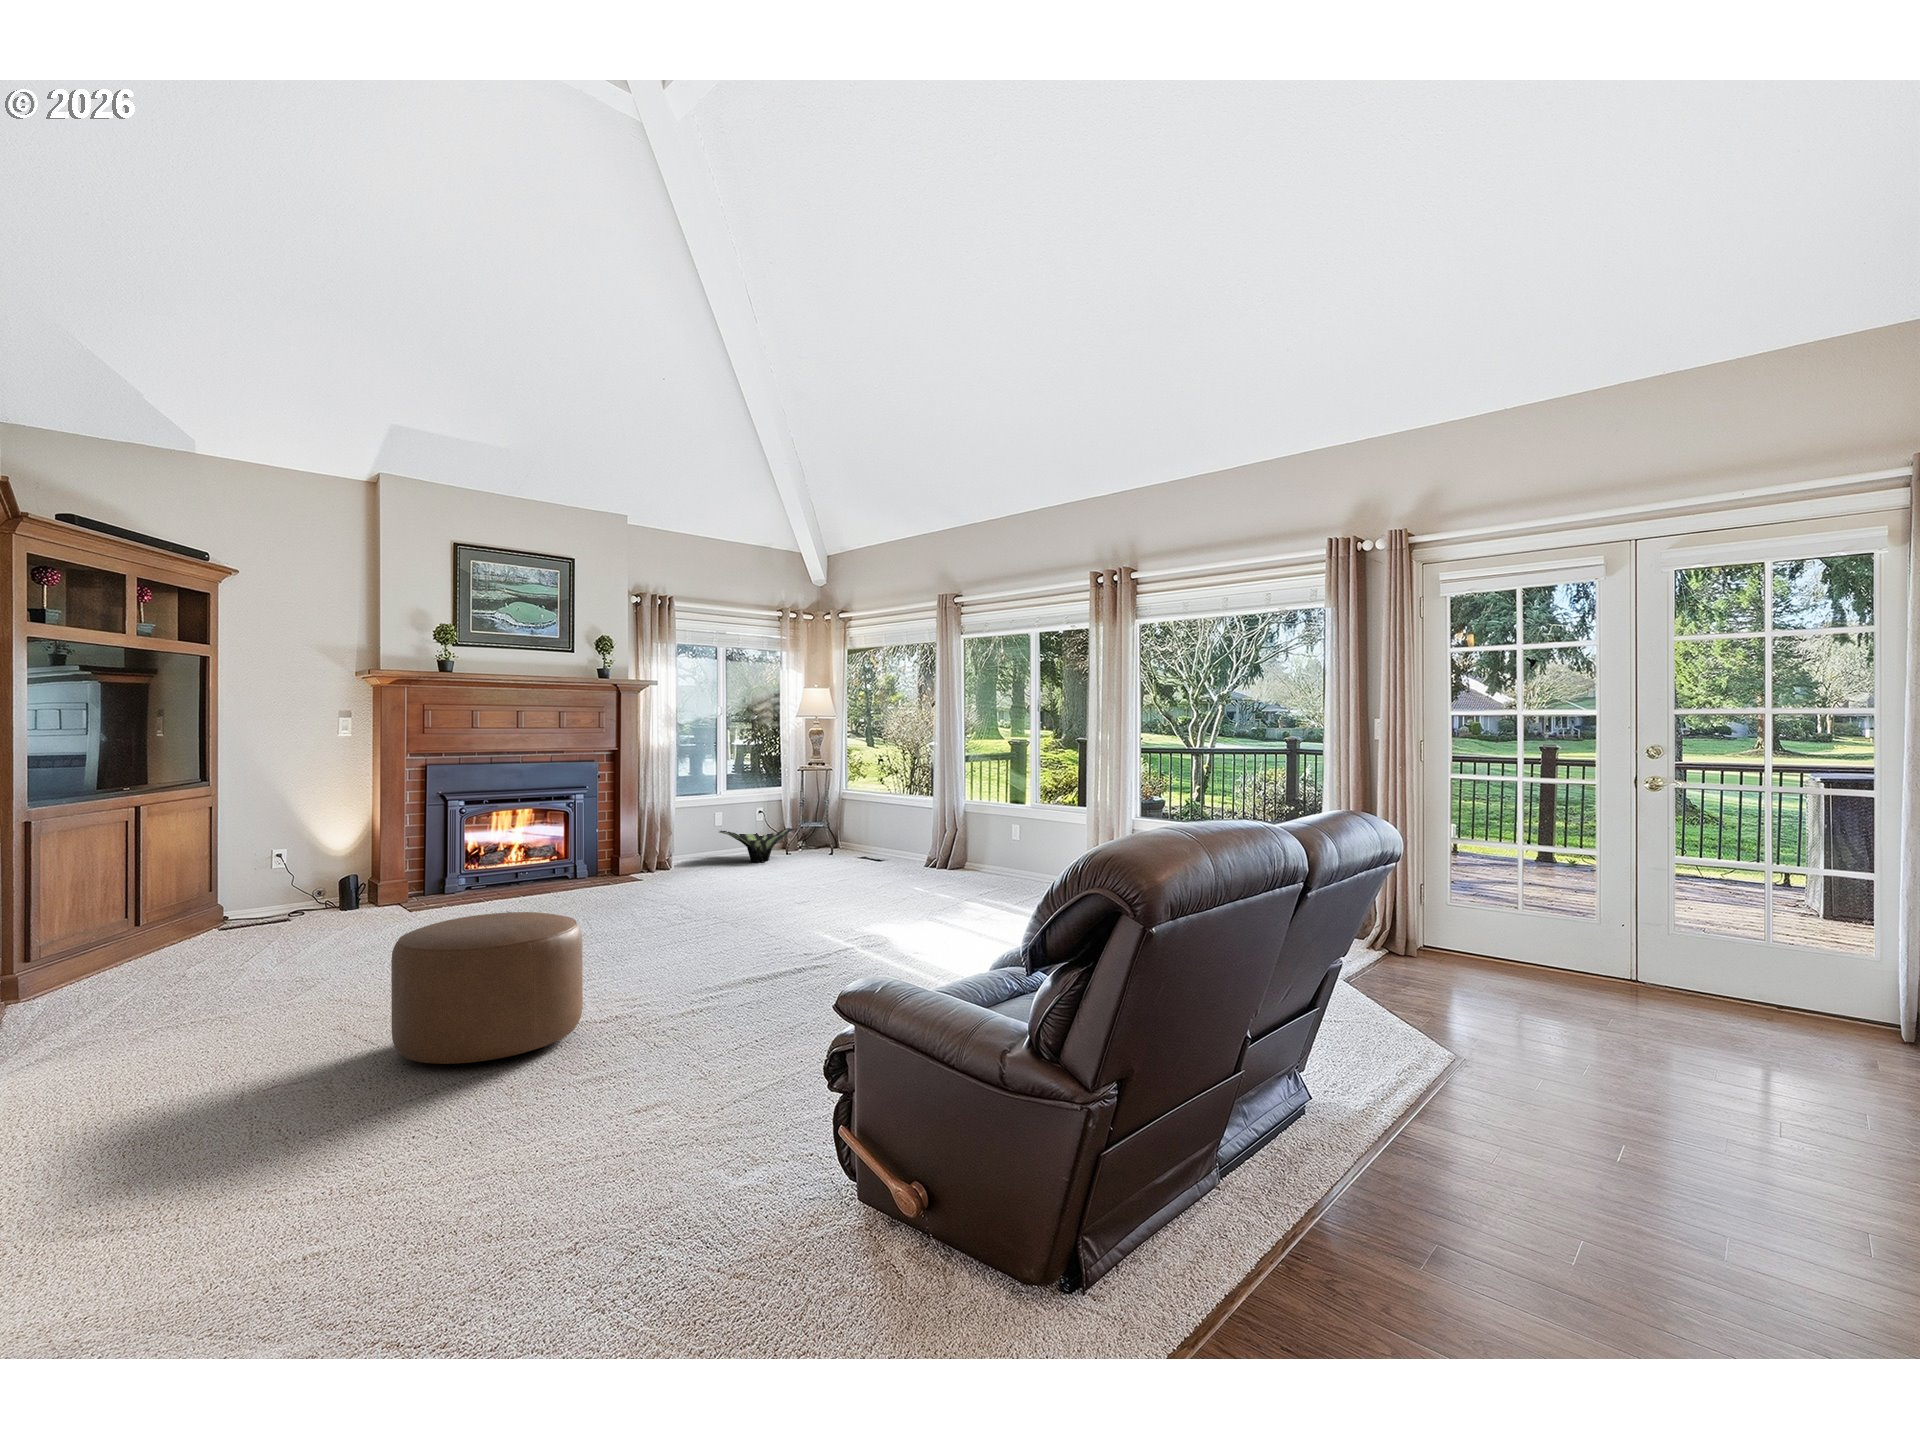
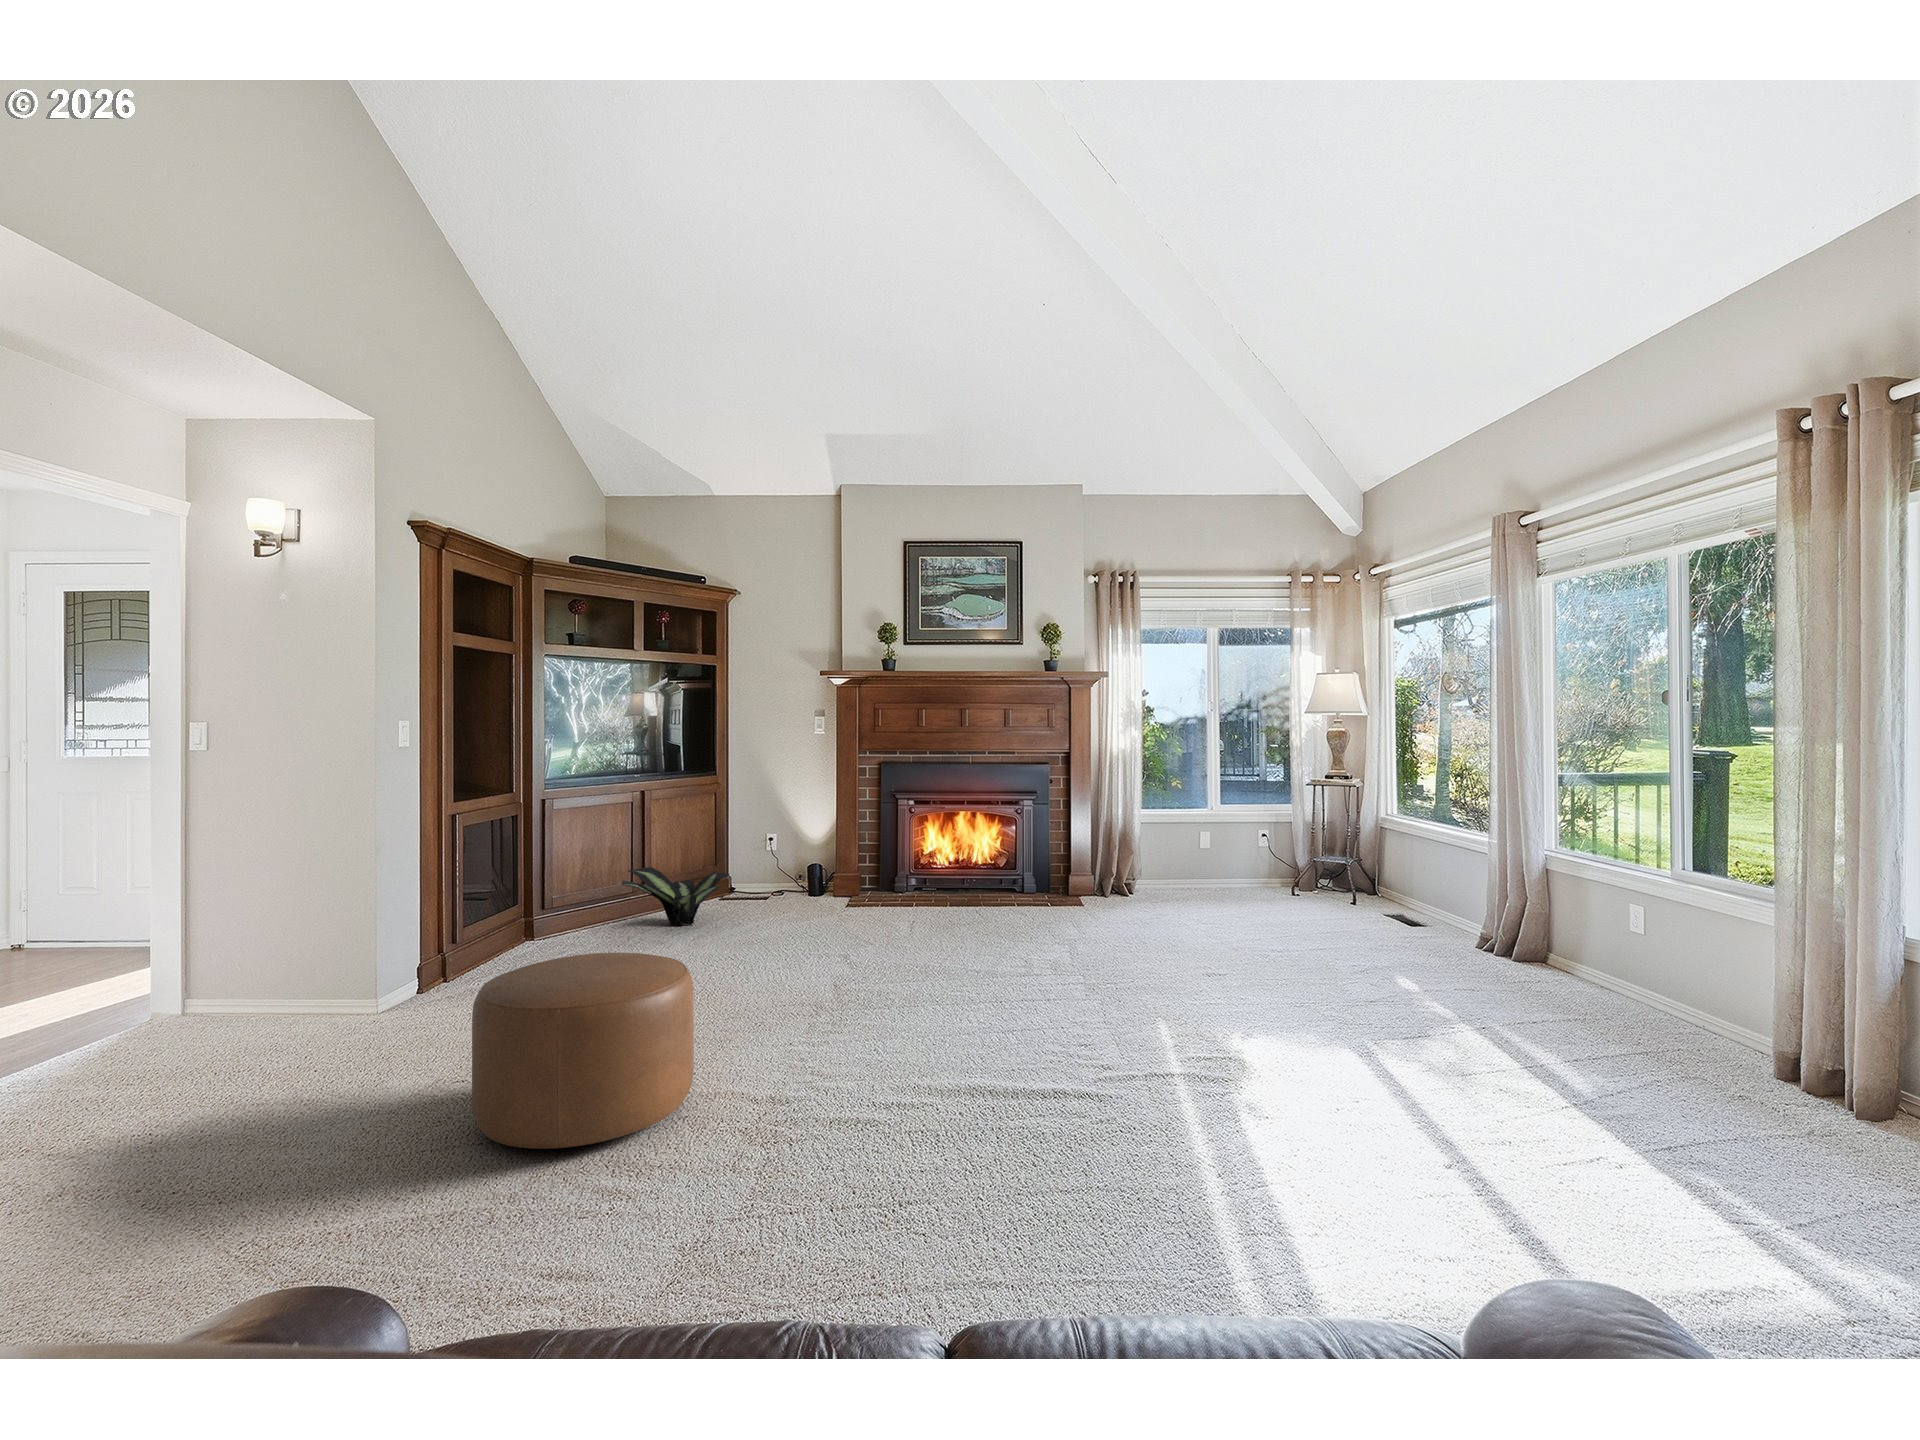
potted plant: present [719,828,795,862] -> present [621,867,729,926]

